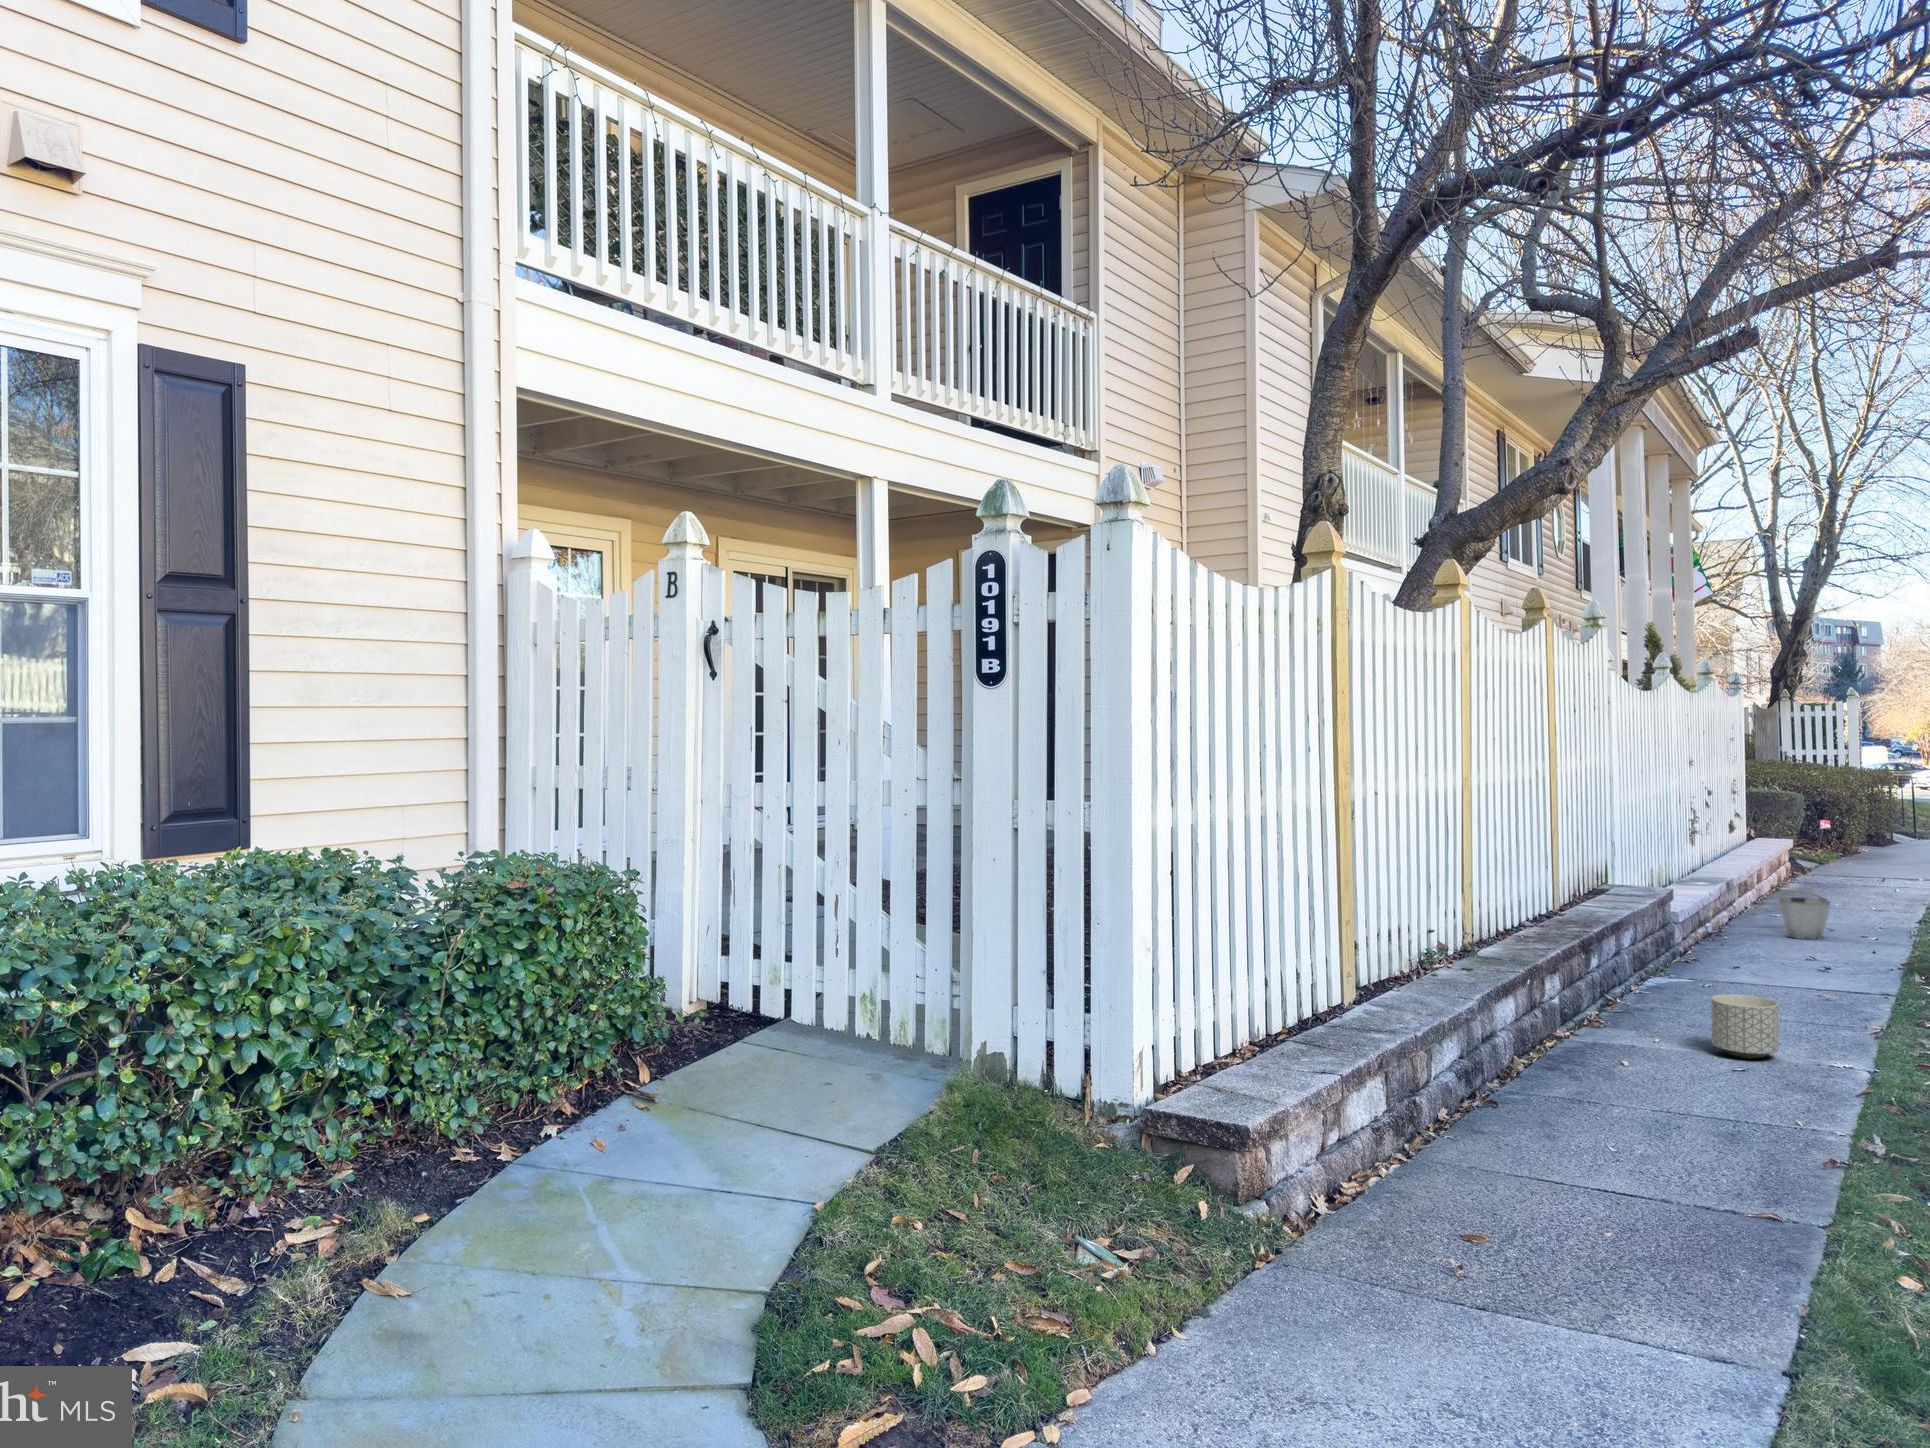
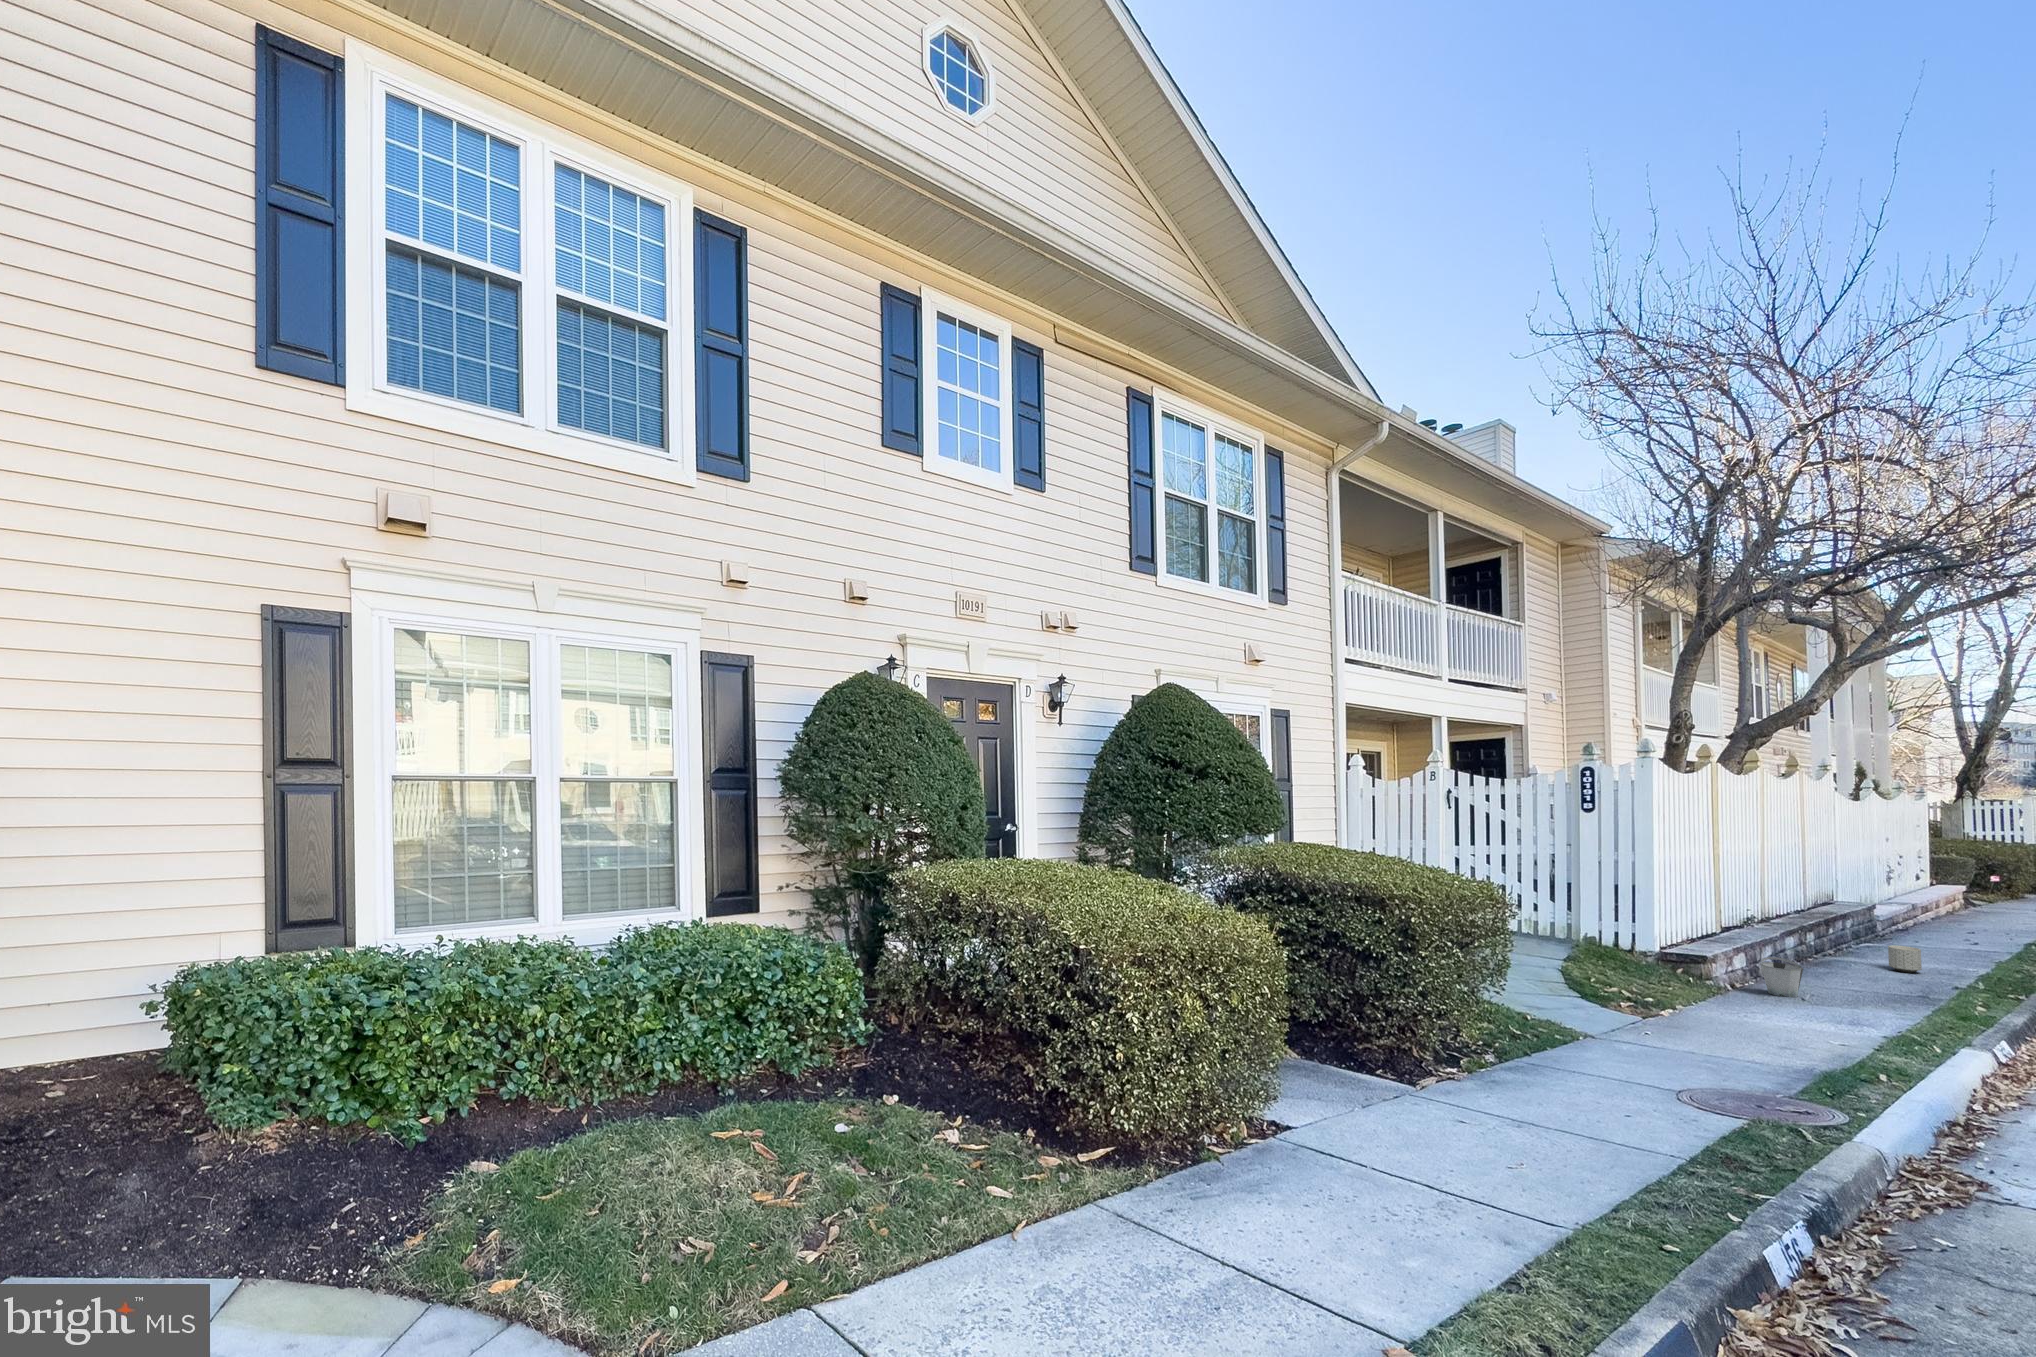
bucket: present [1779,890,1830,939] -> present [1760,957,1803,997]

